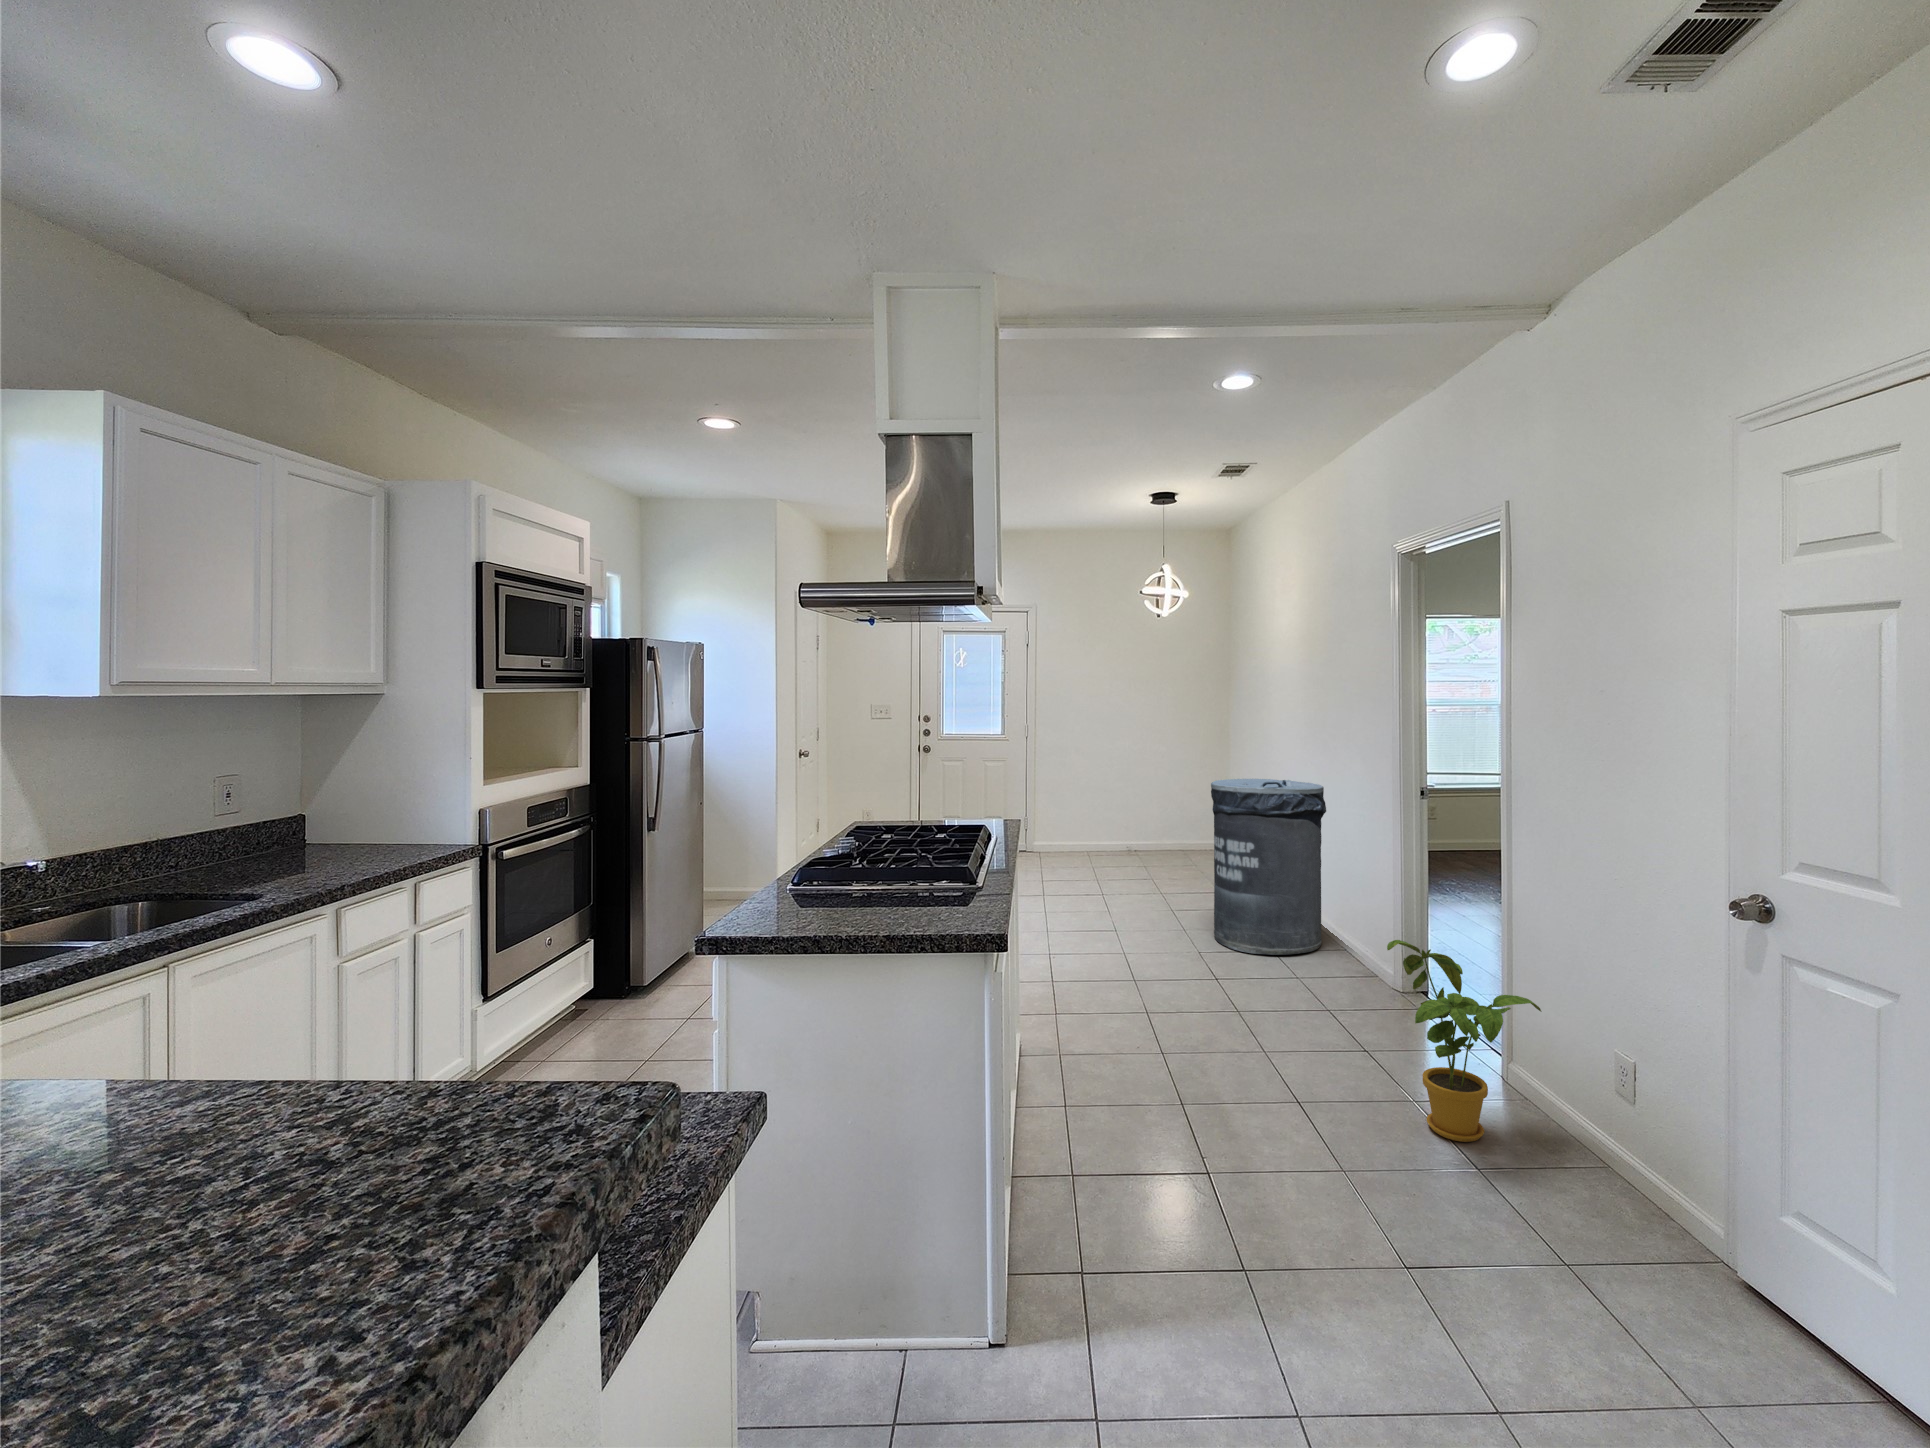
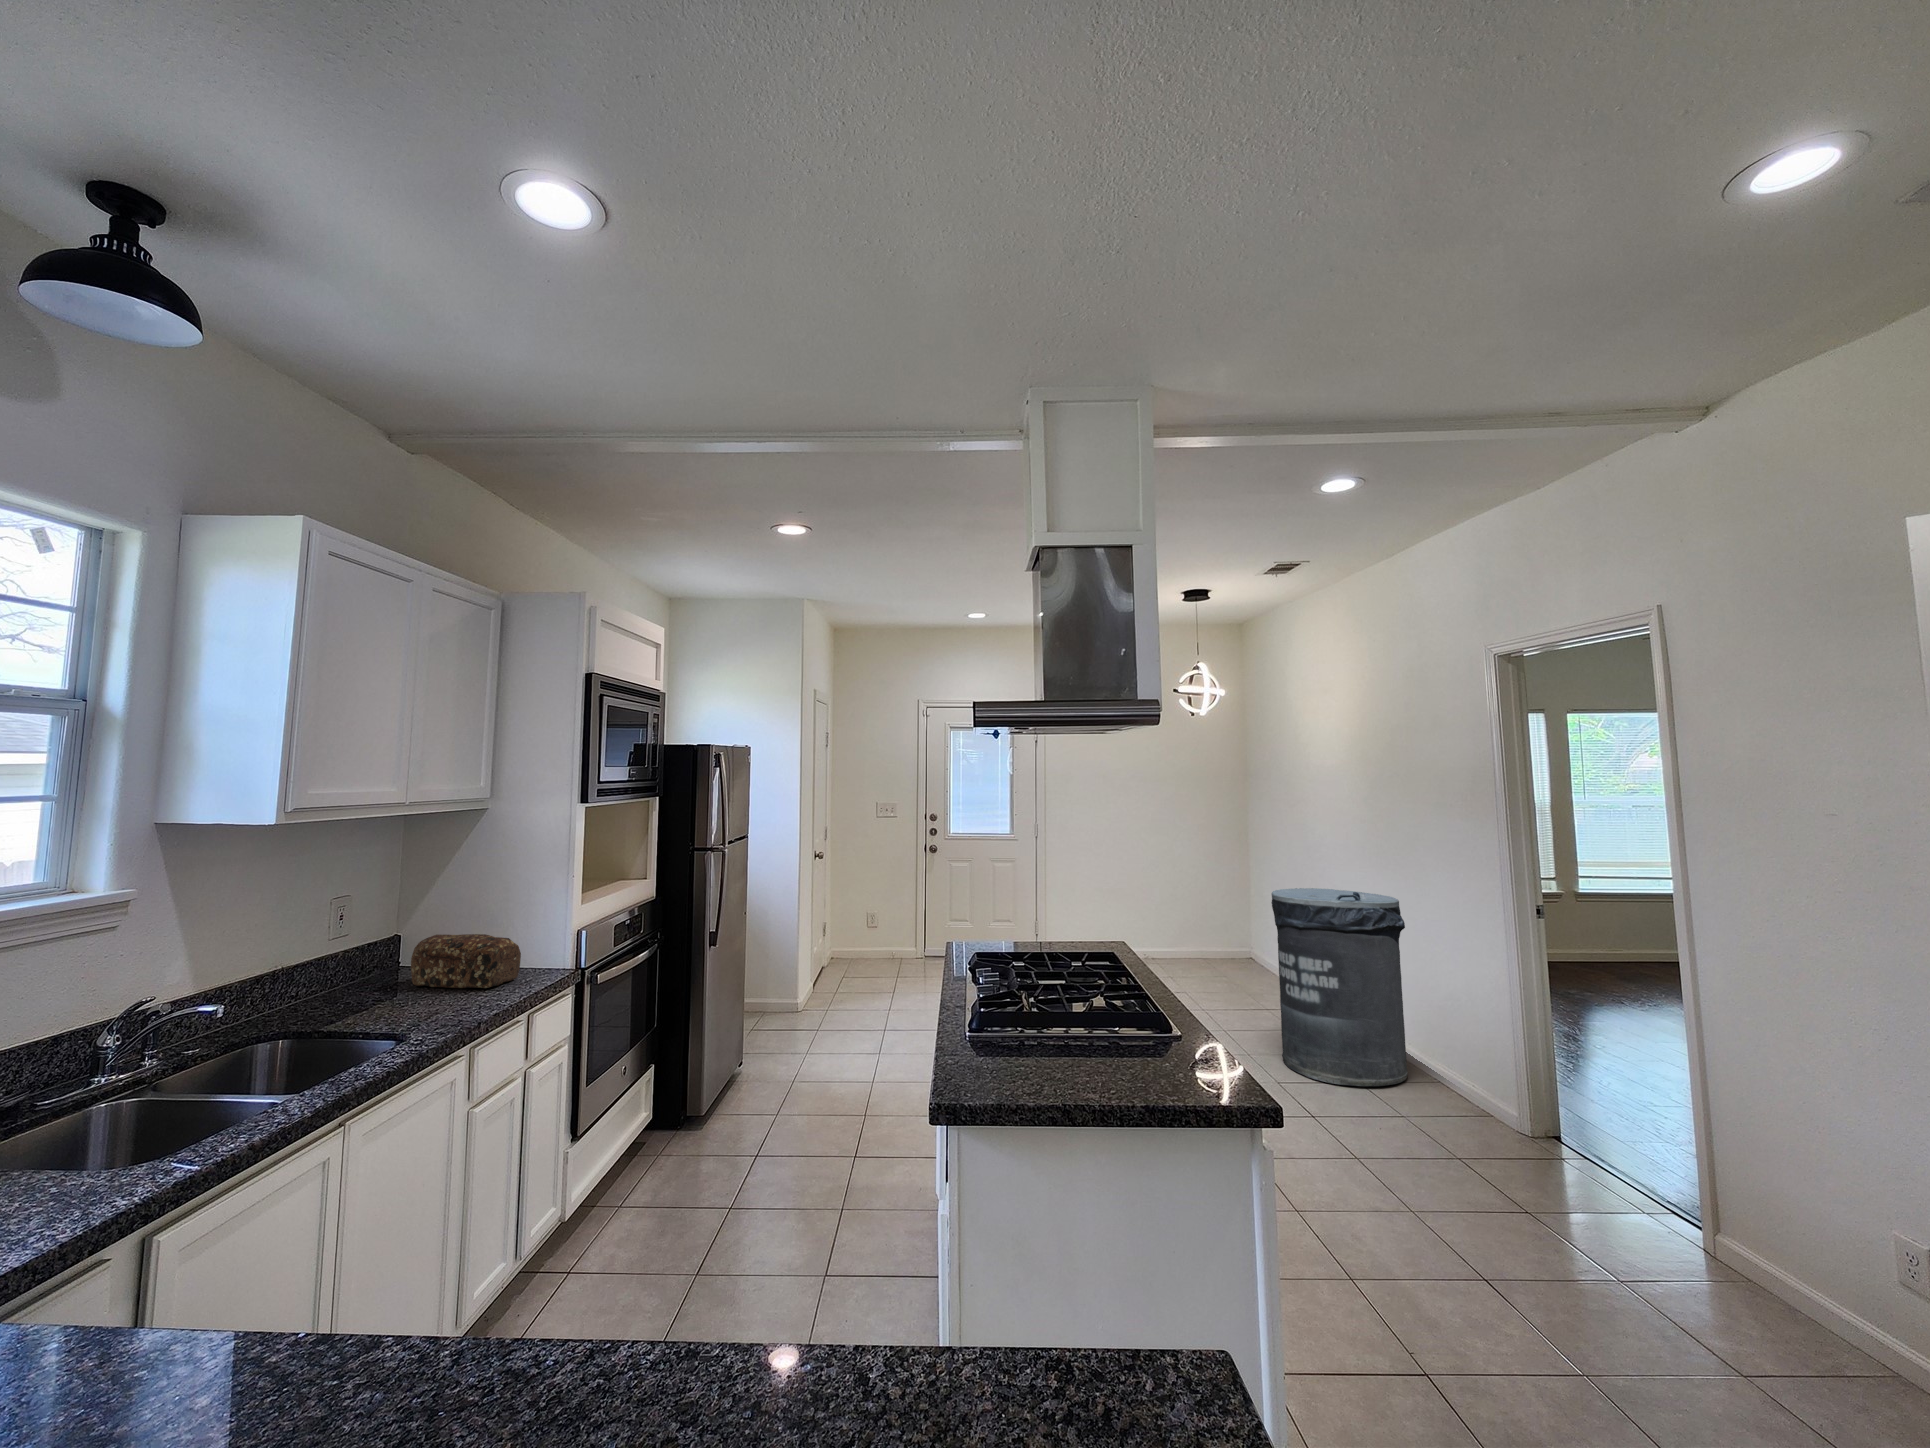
bread loaf: none [301,812,416,860] -> present [411,934,521,988]
house plant: present [1387,940,1541,1142] -> none [1577,1090,1777,1338]

